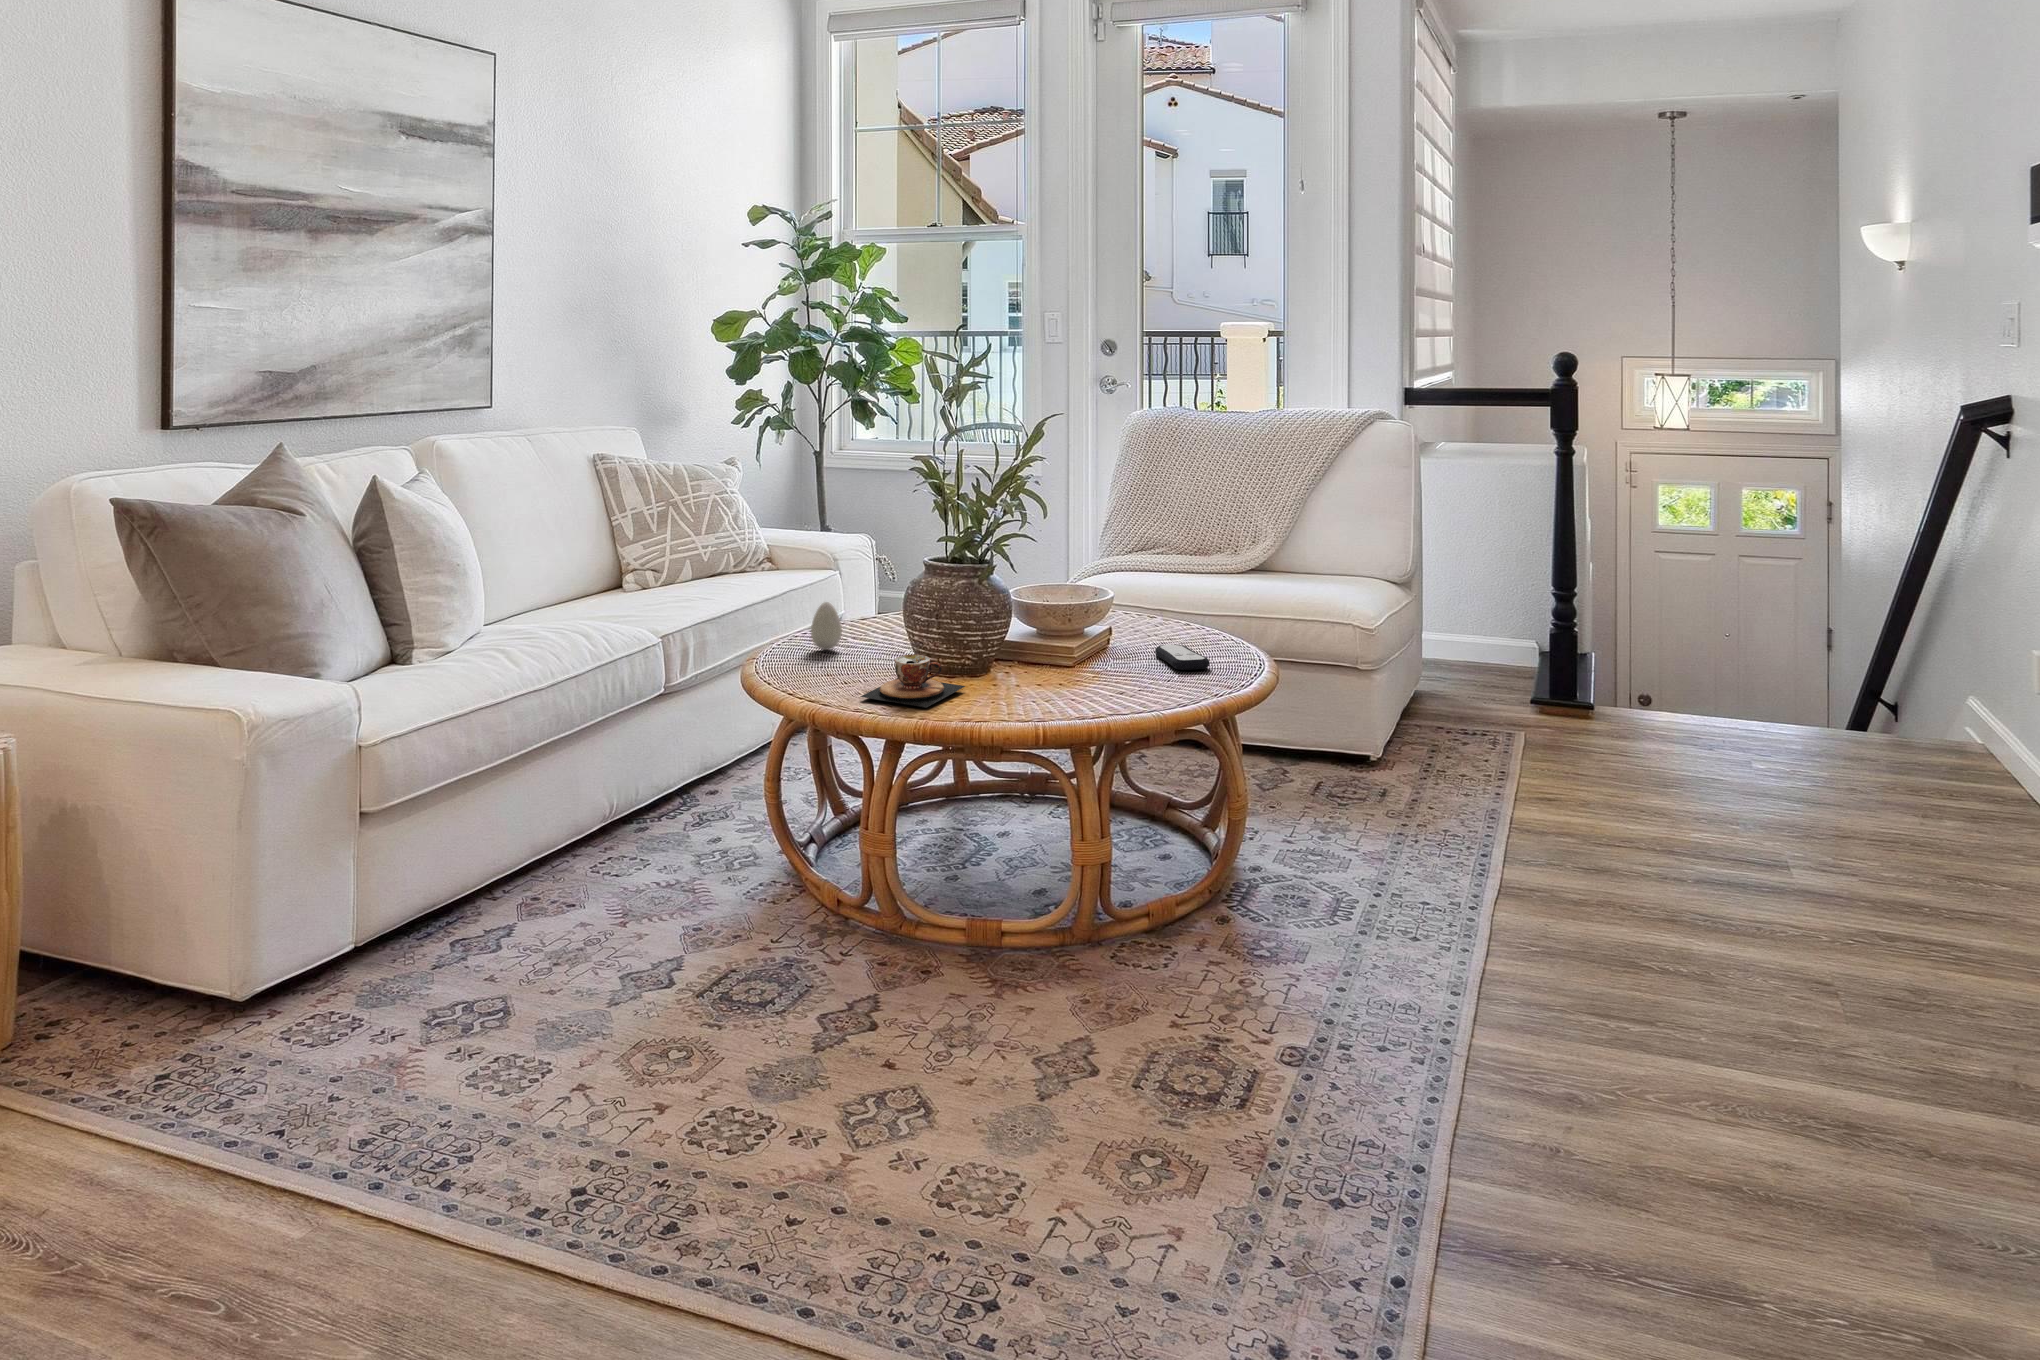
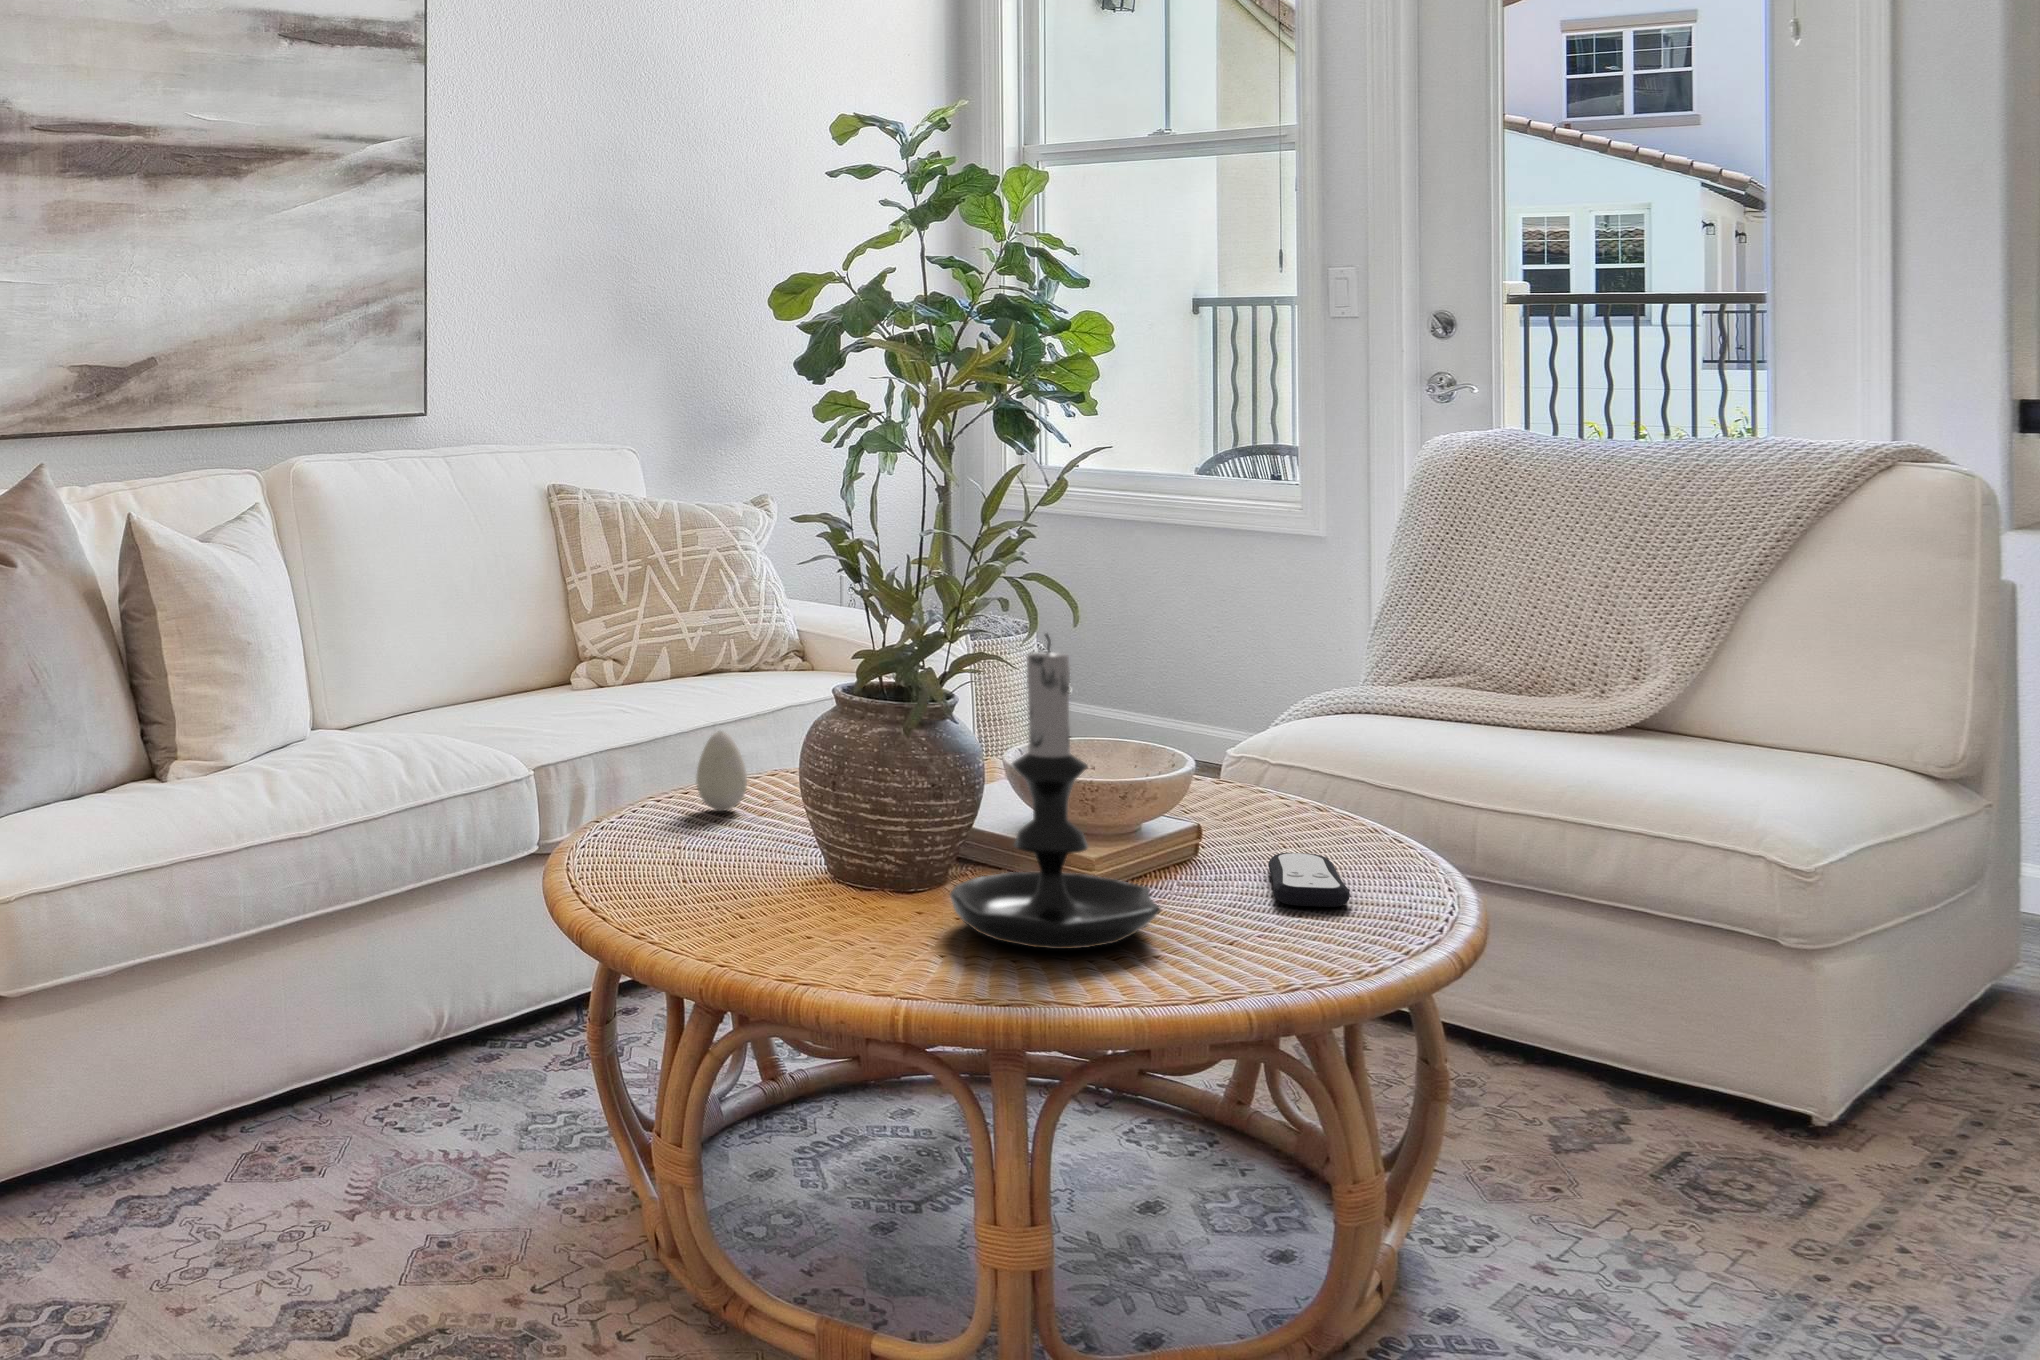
candle holder: none [1025,530,1142,702] -> present [950,634,1161,949]
teacup: present [861,654,965,707] -> none [676,832,863,928]

